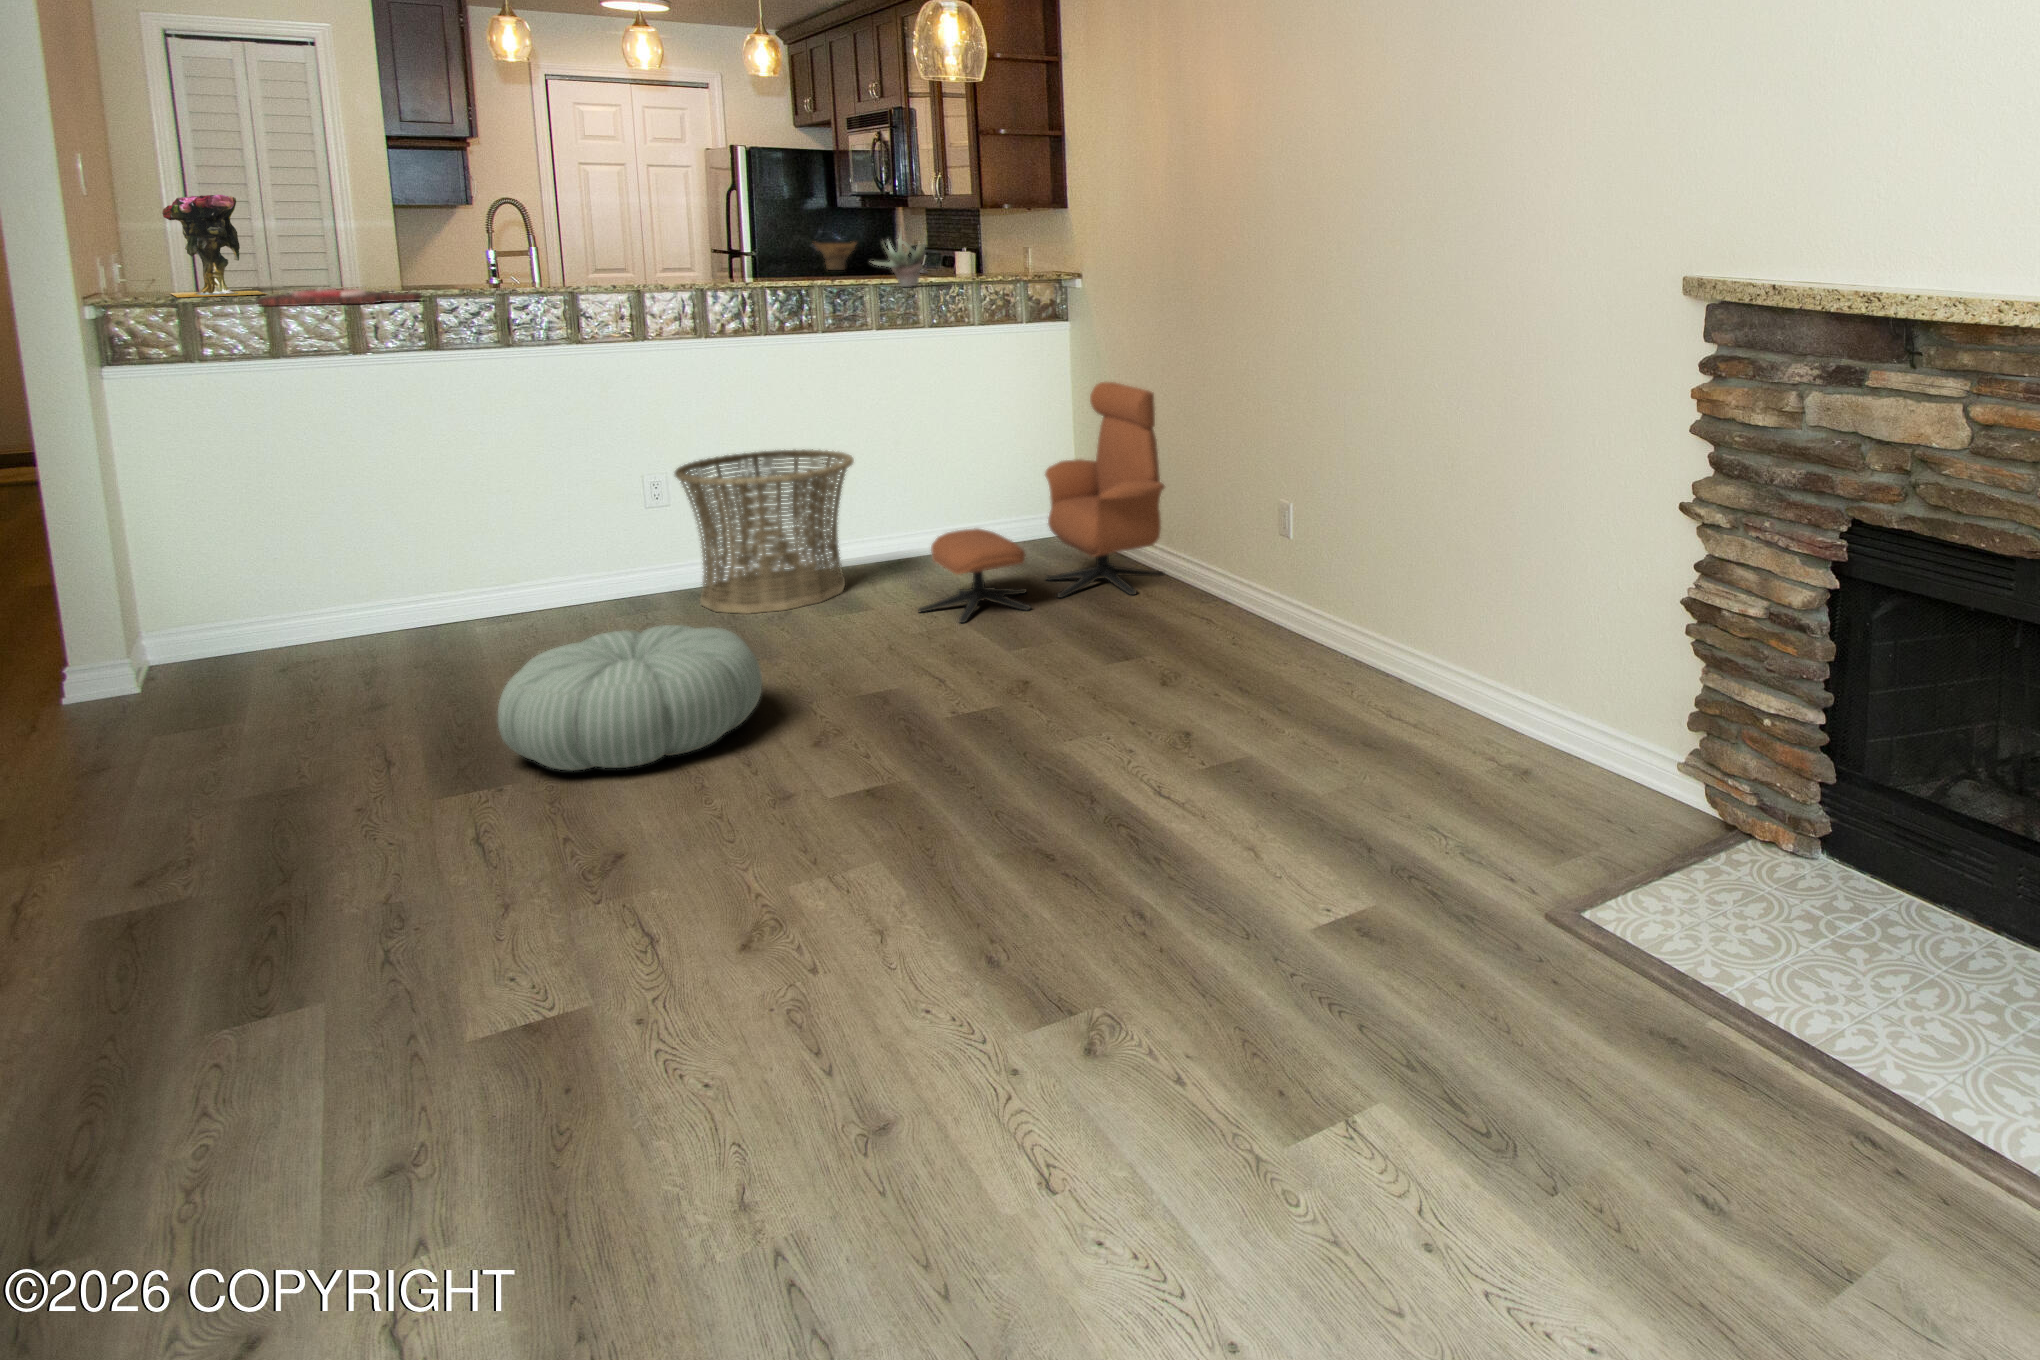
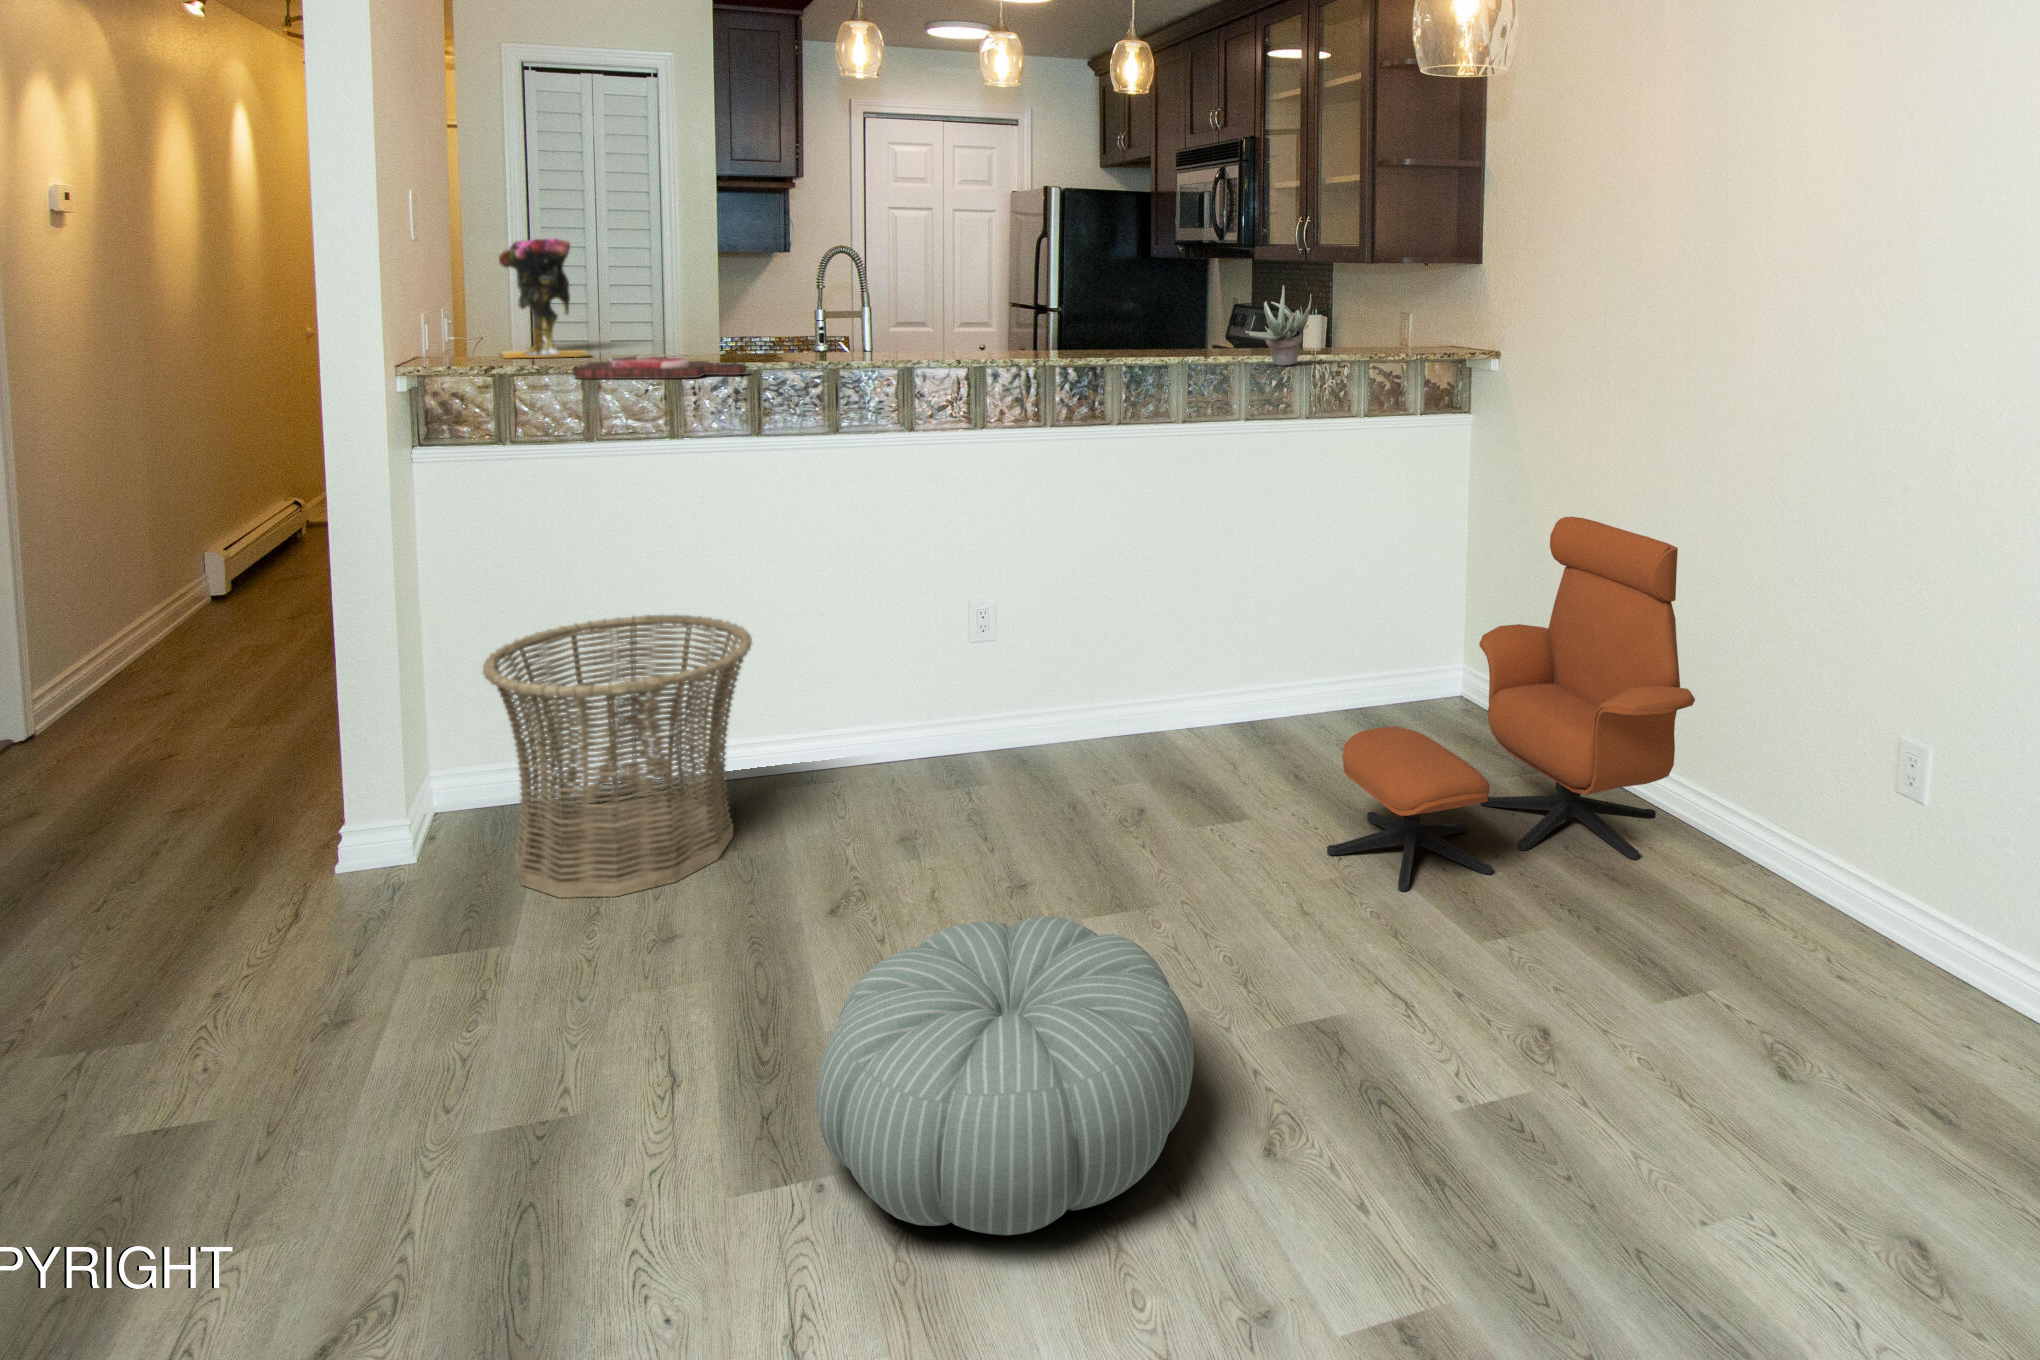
bowl: present [815,242,856,270] -> none [1122,297,1170,332]
basket: present [675,449,854,614] -> present [483,615,752,898]

